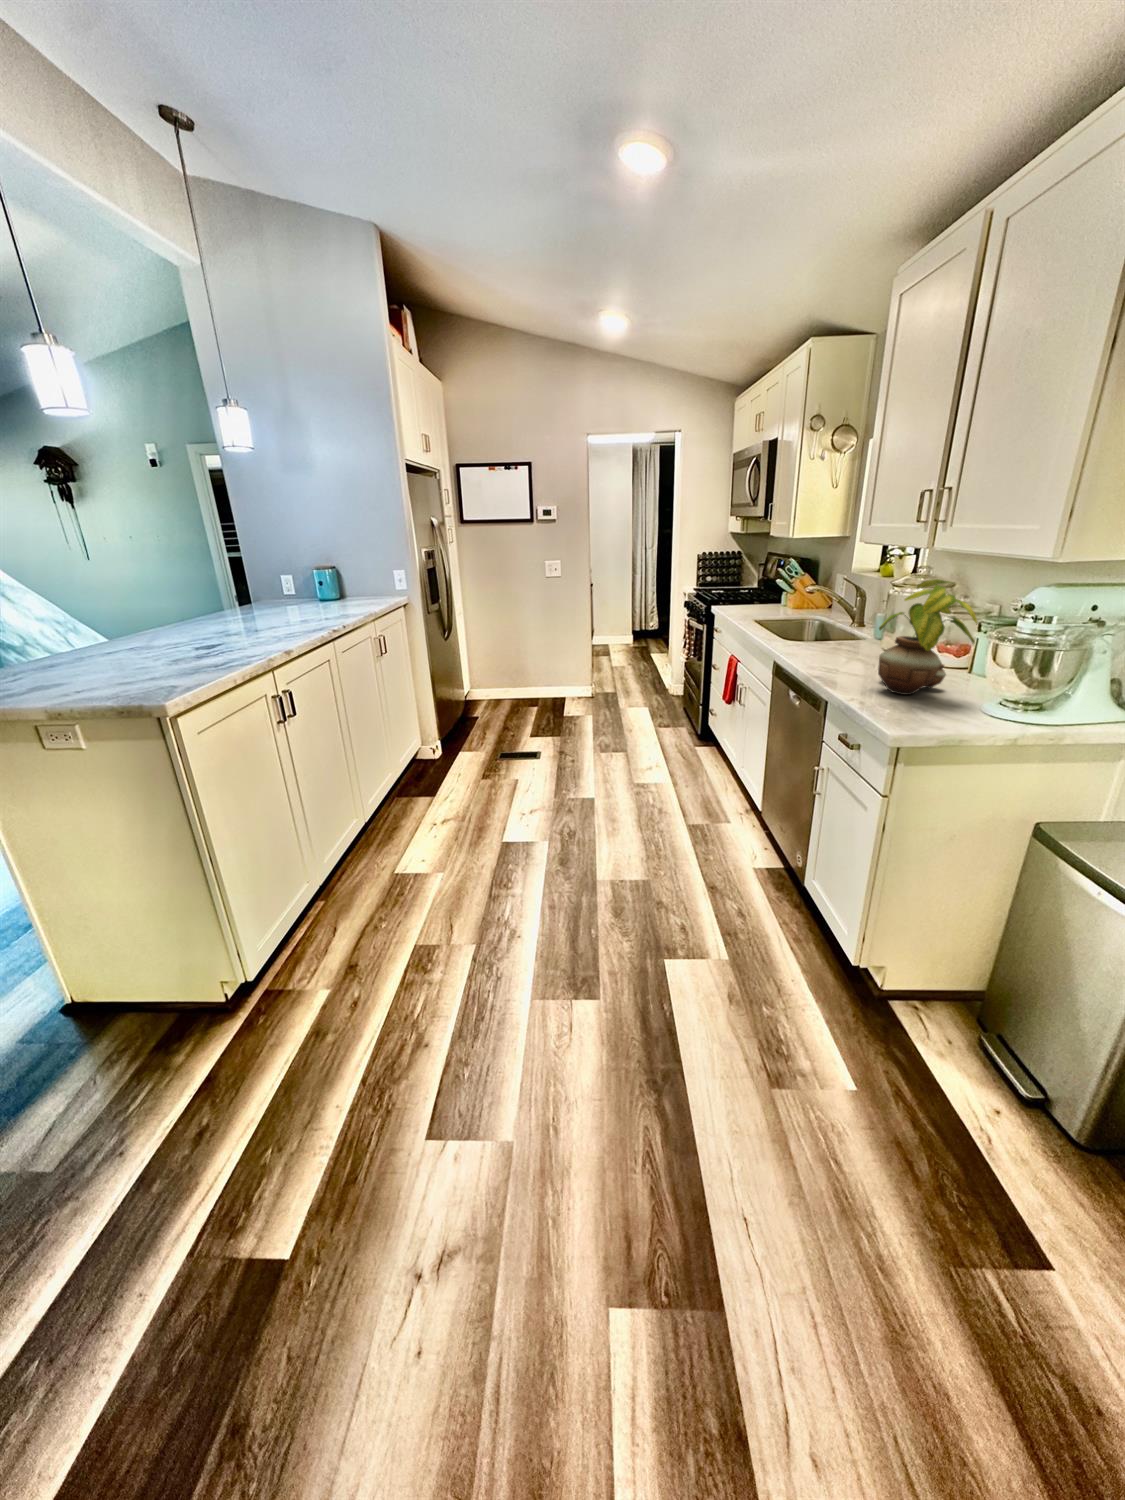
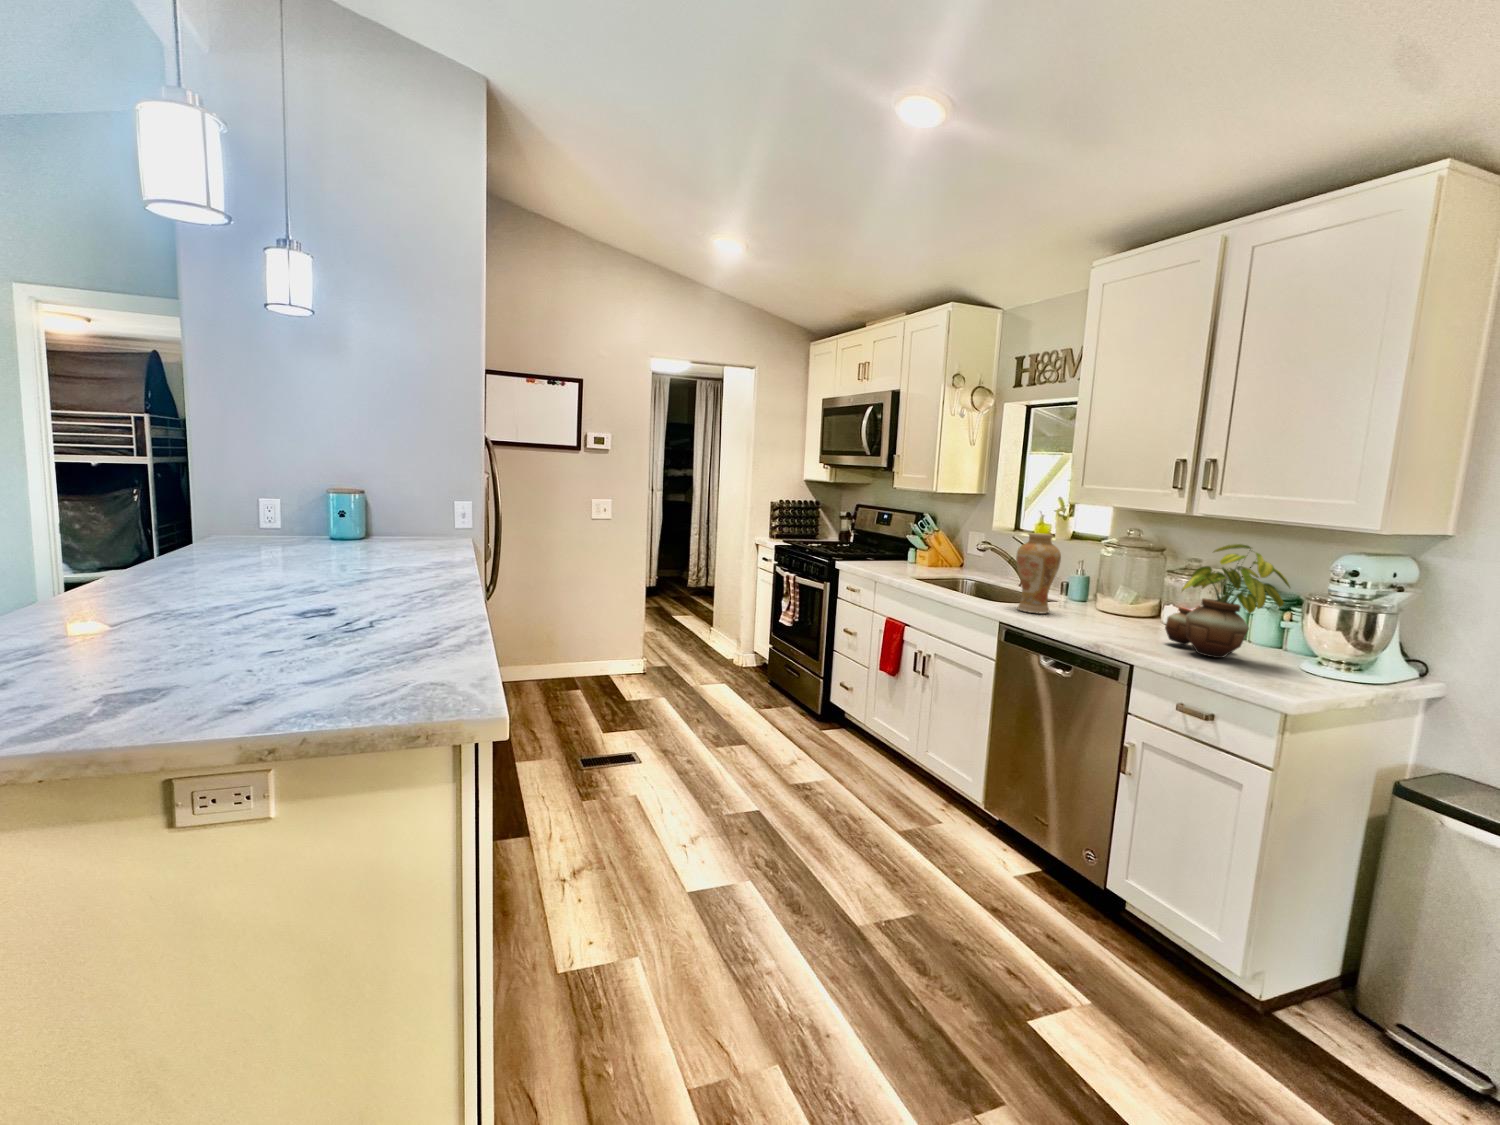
vase: none [793,575,836,652] -> present [1016,533,1061,614]

